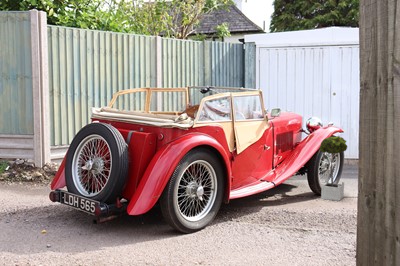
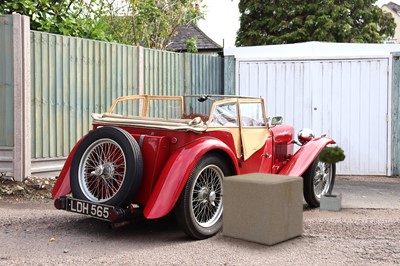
cardboard box: none [211,166,293,243] -> present [223,173,303,245]

